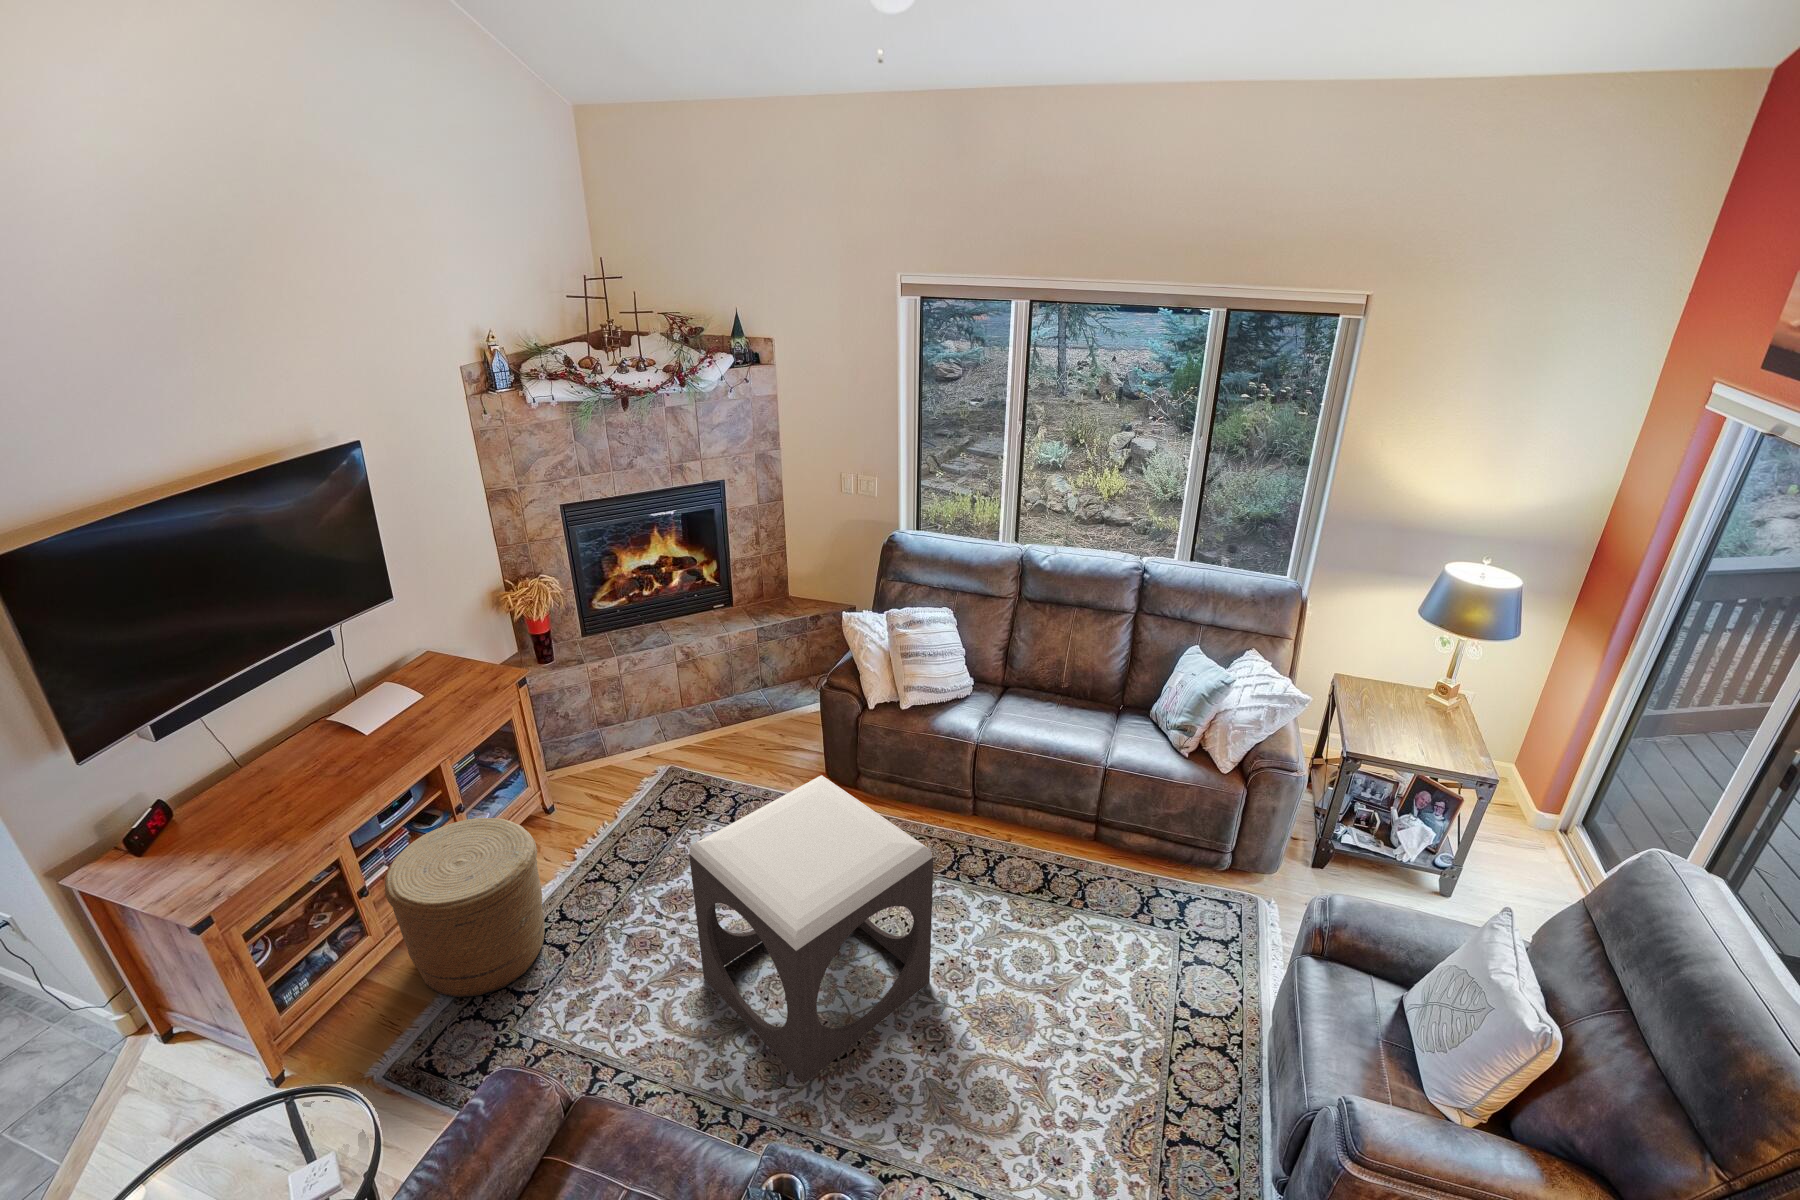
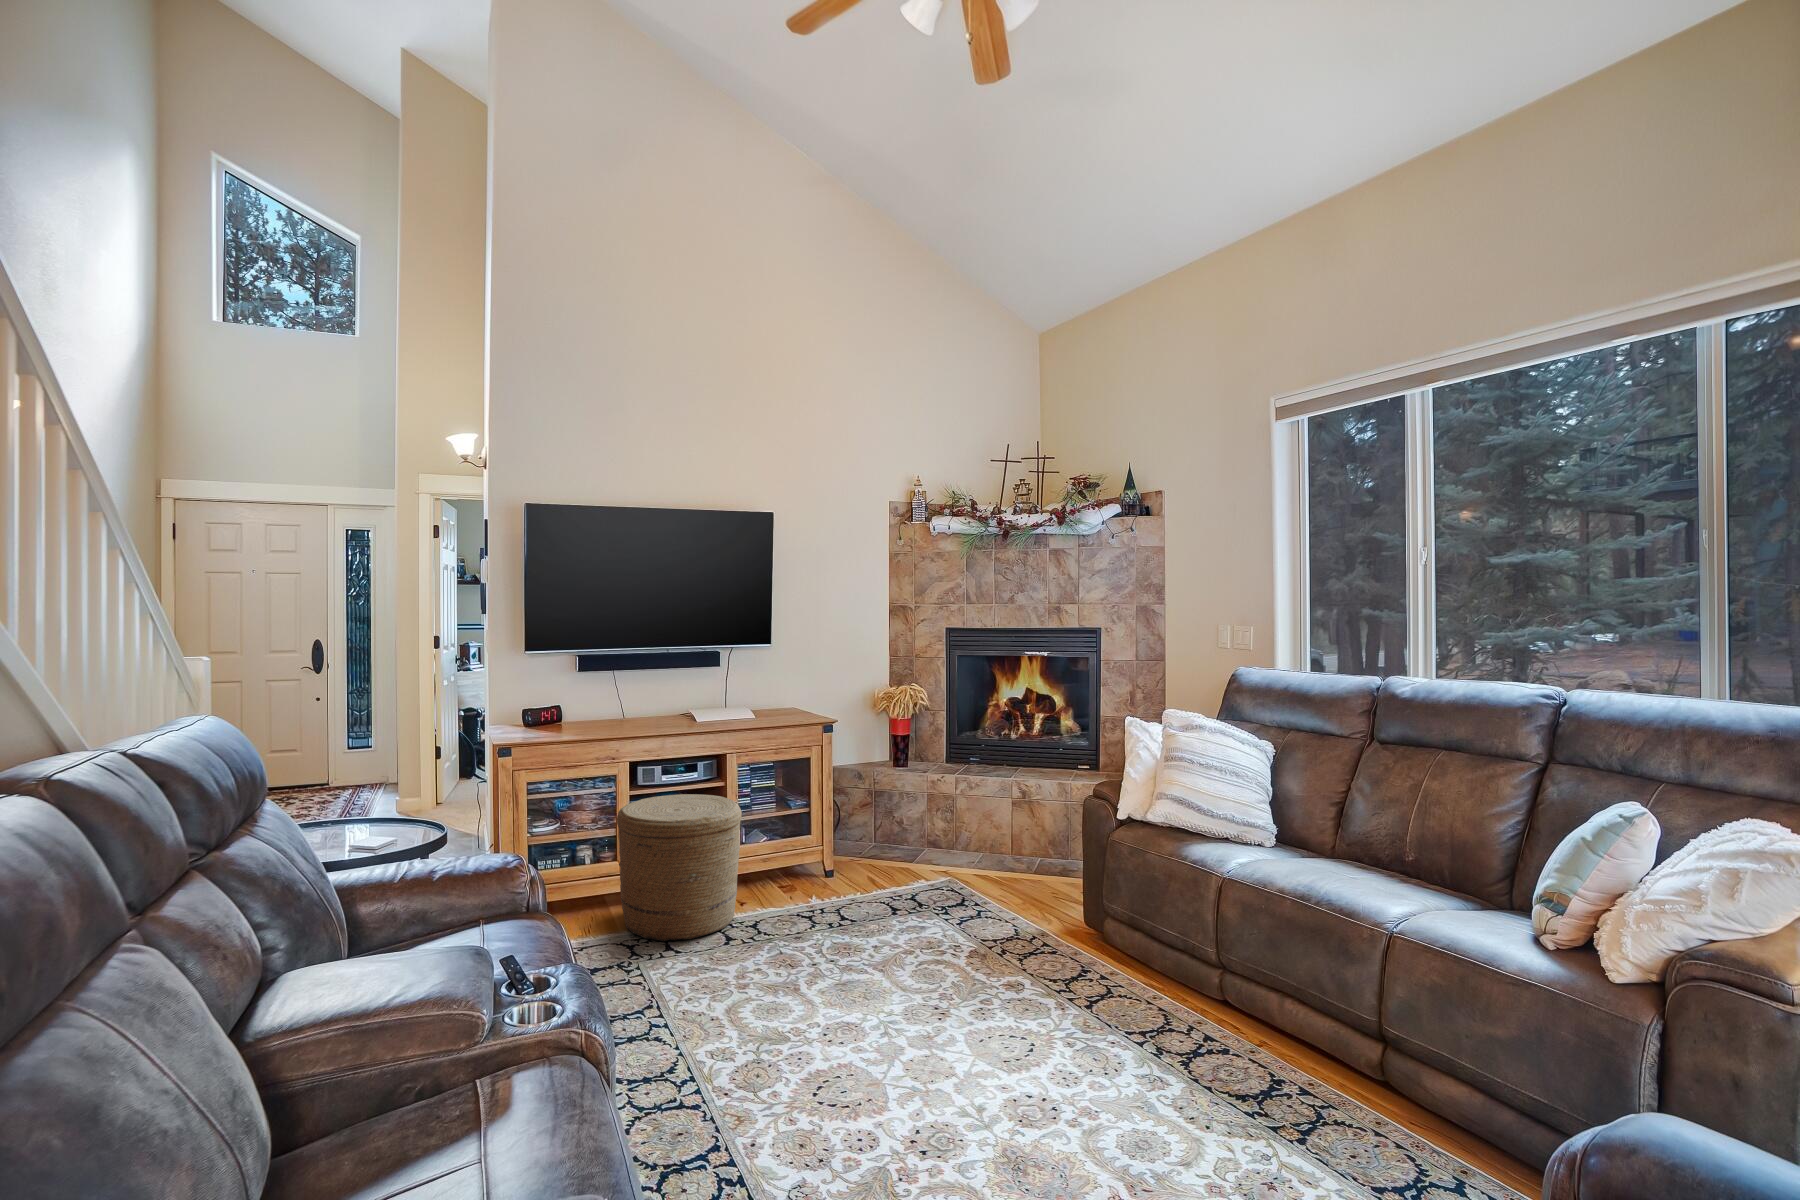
footstool: present [689,775,934,1084] -> none [770,806,996,1102]

